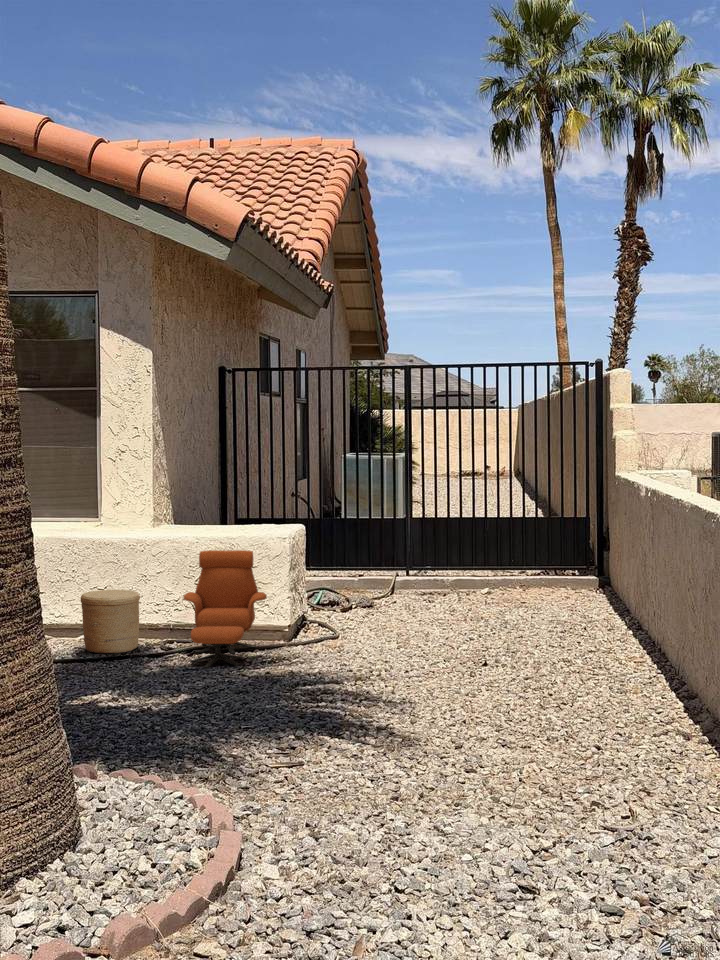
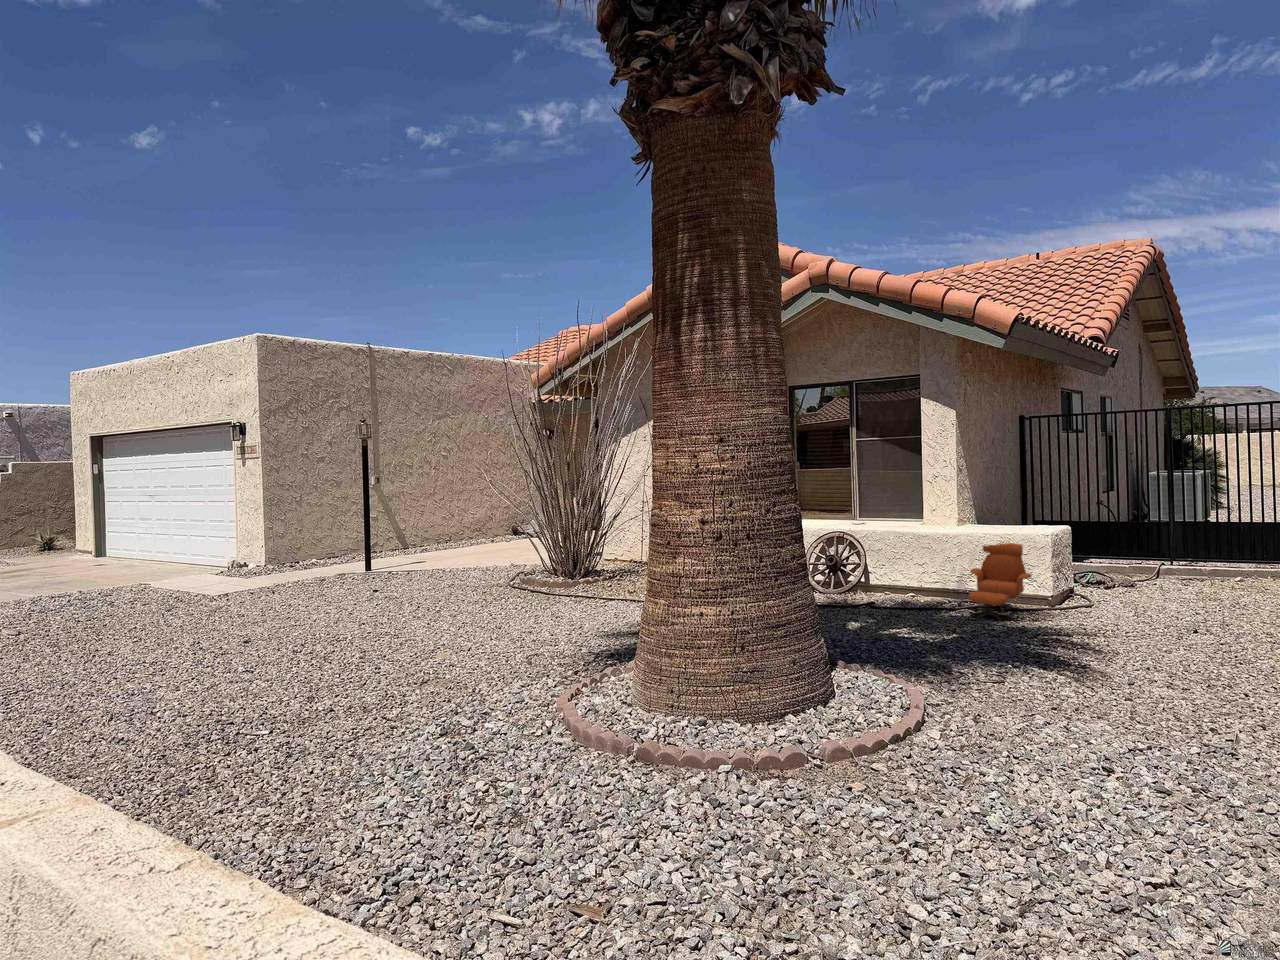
woven basket: present [81,590,140,653] -> none [903,561,942,601]

